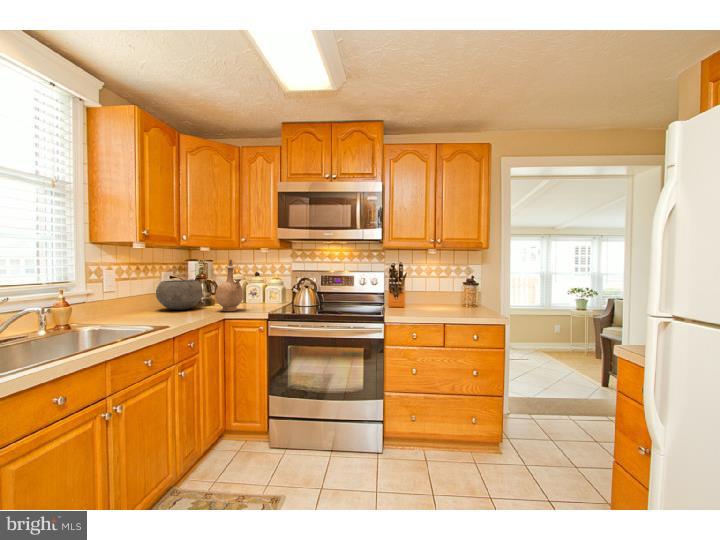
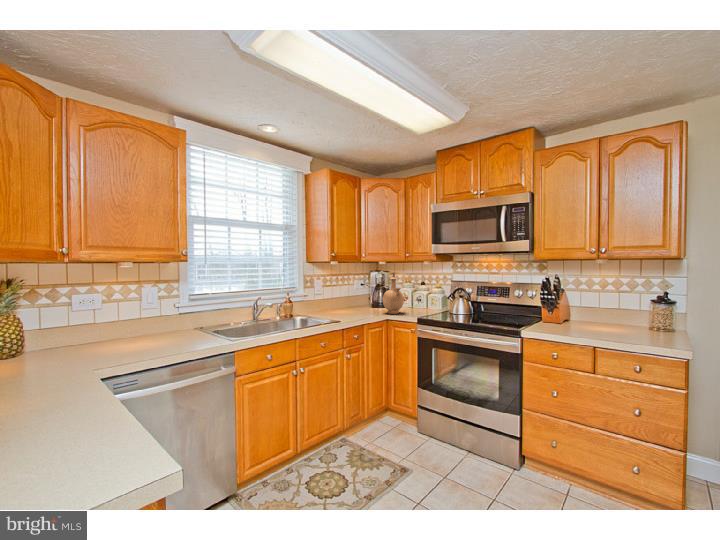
ceramic bowl: present [156,280,204,310] -> none [347,287,378,310]

